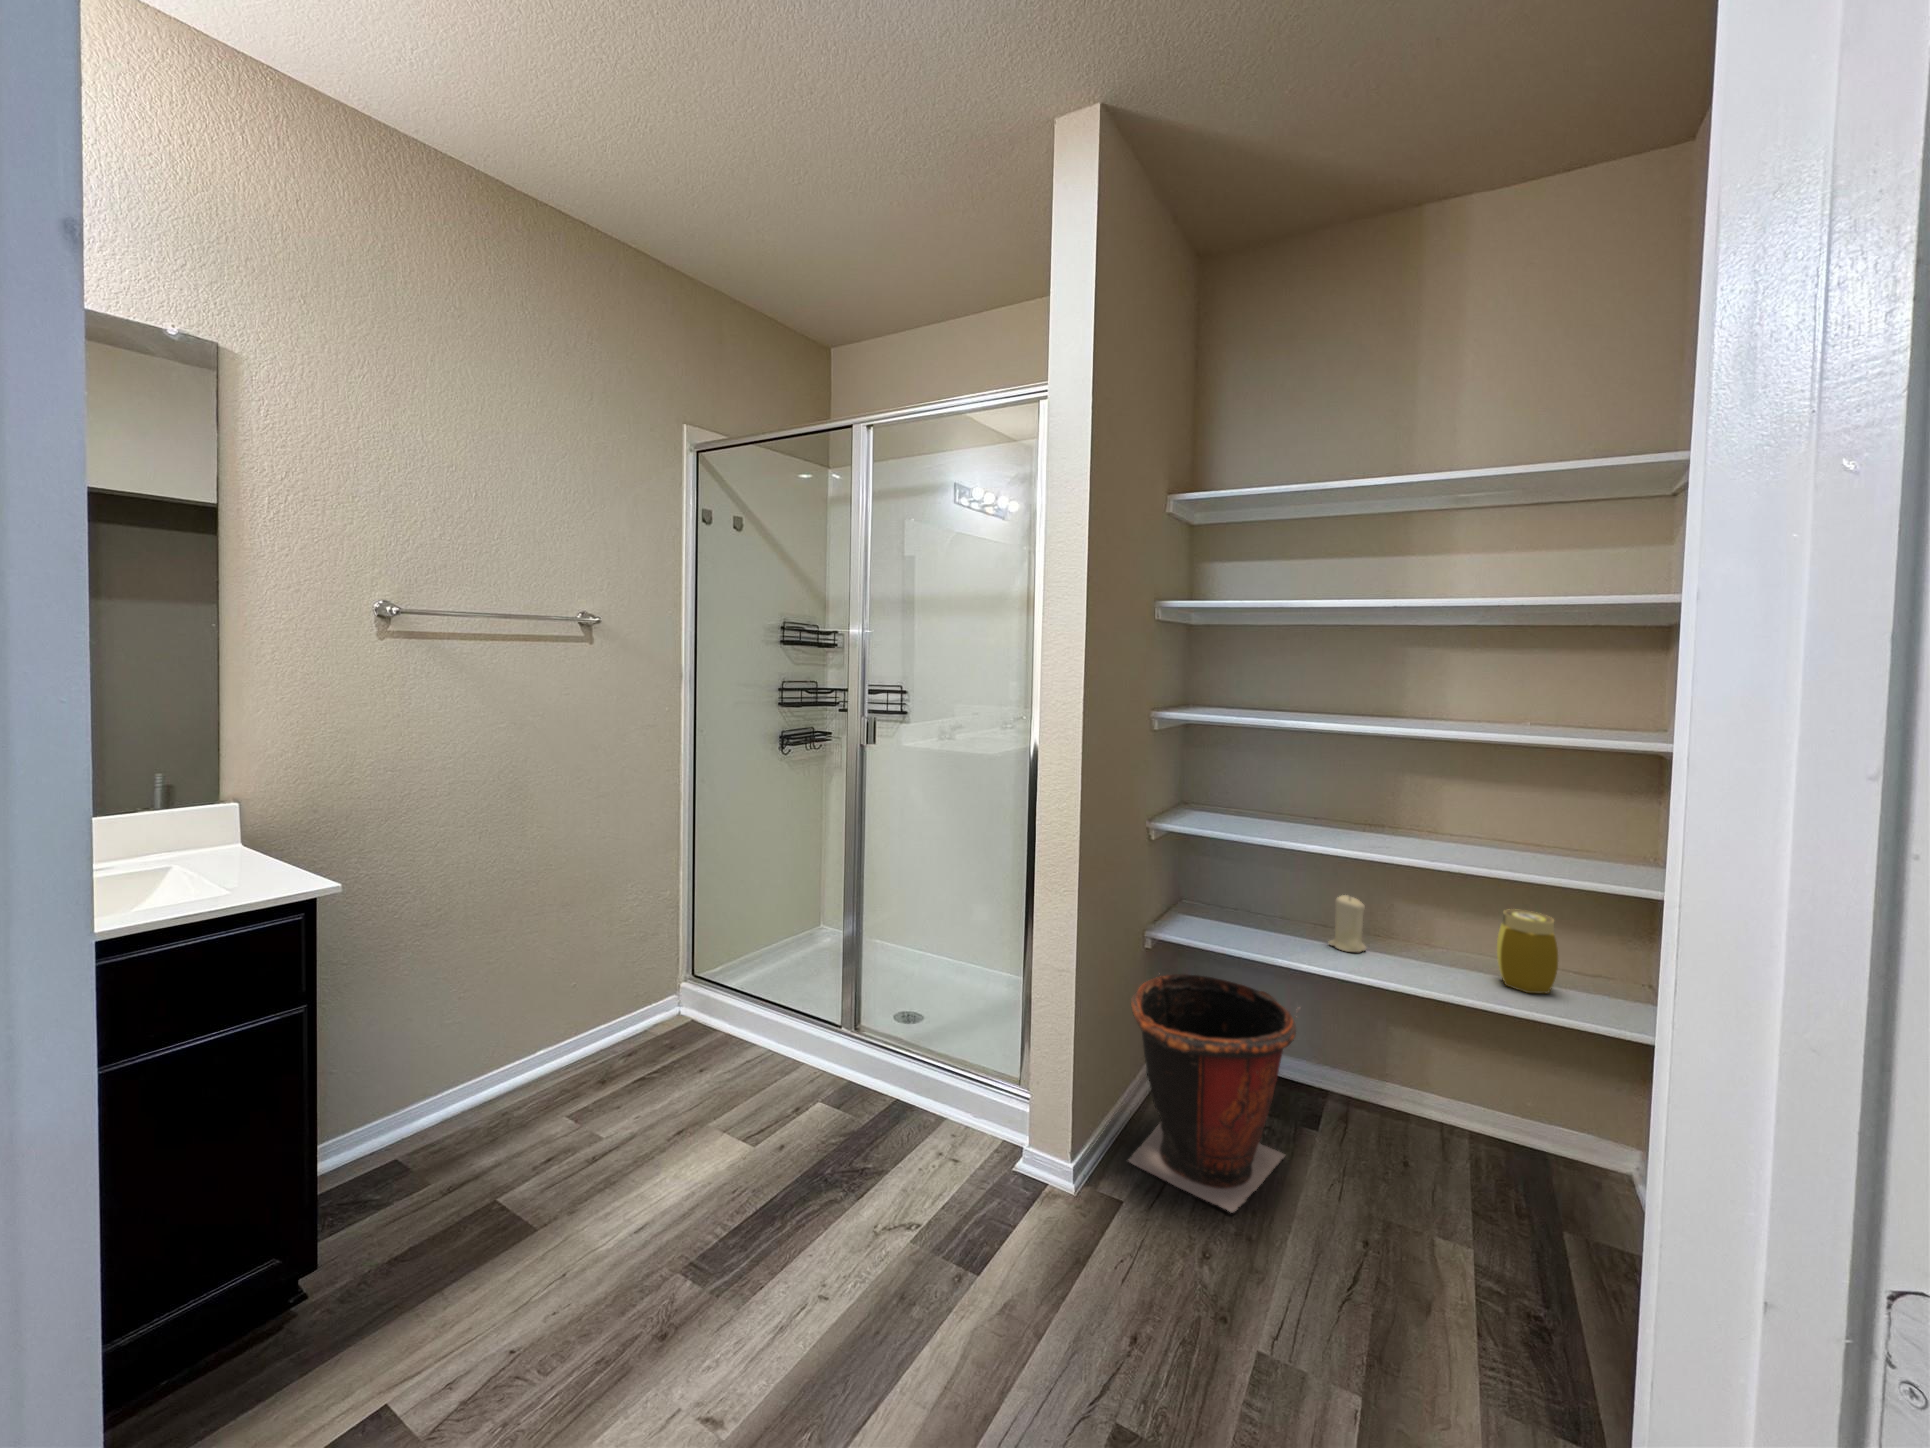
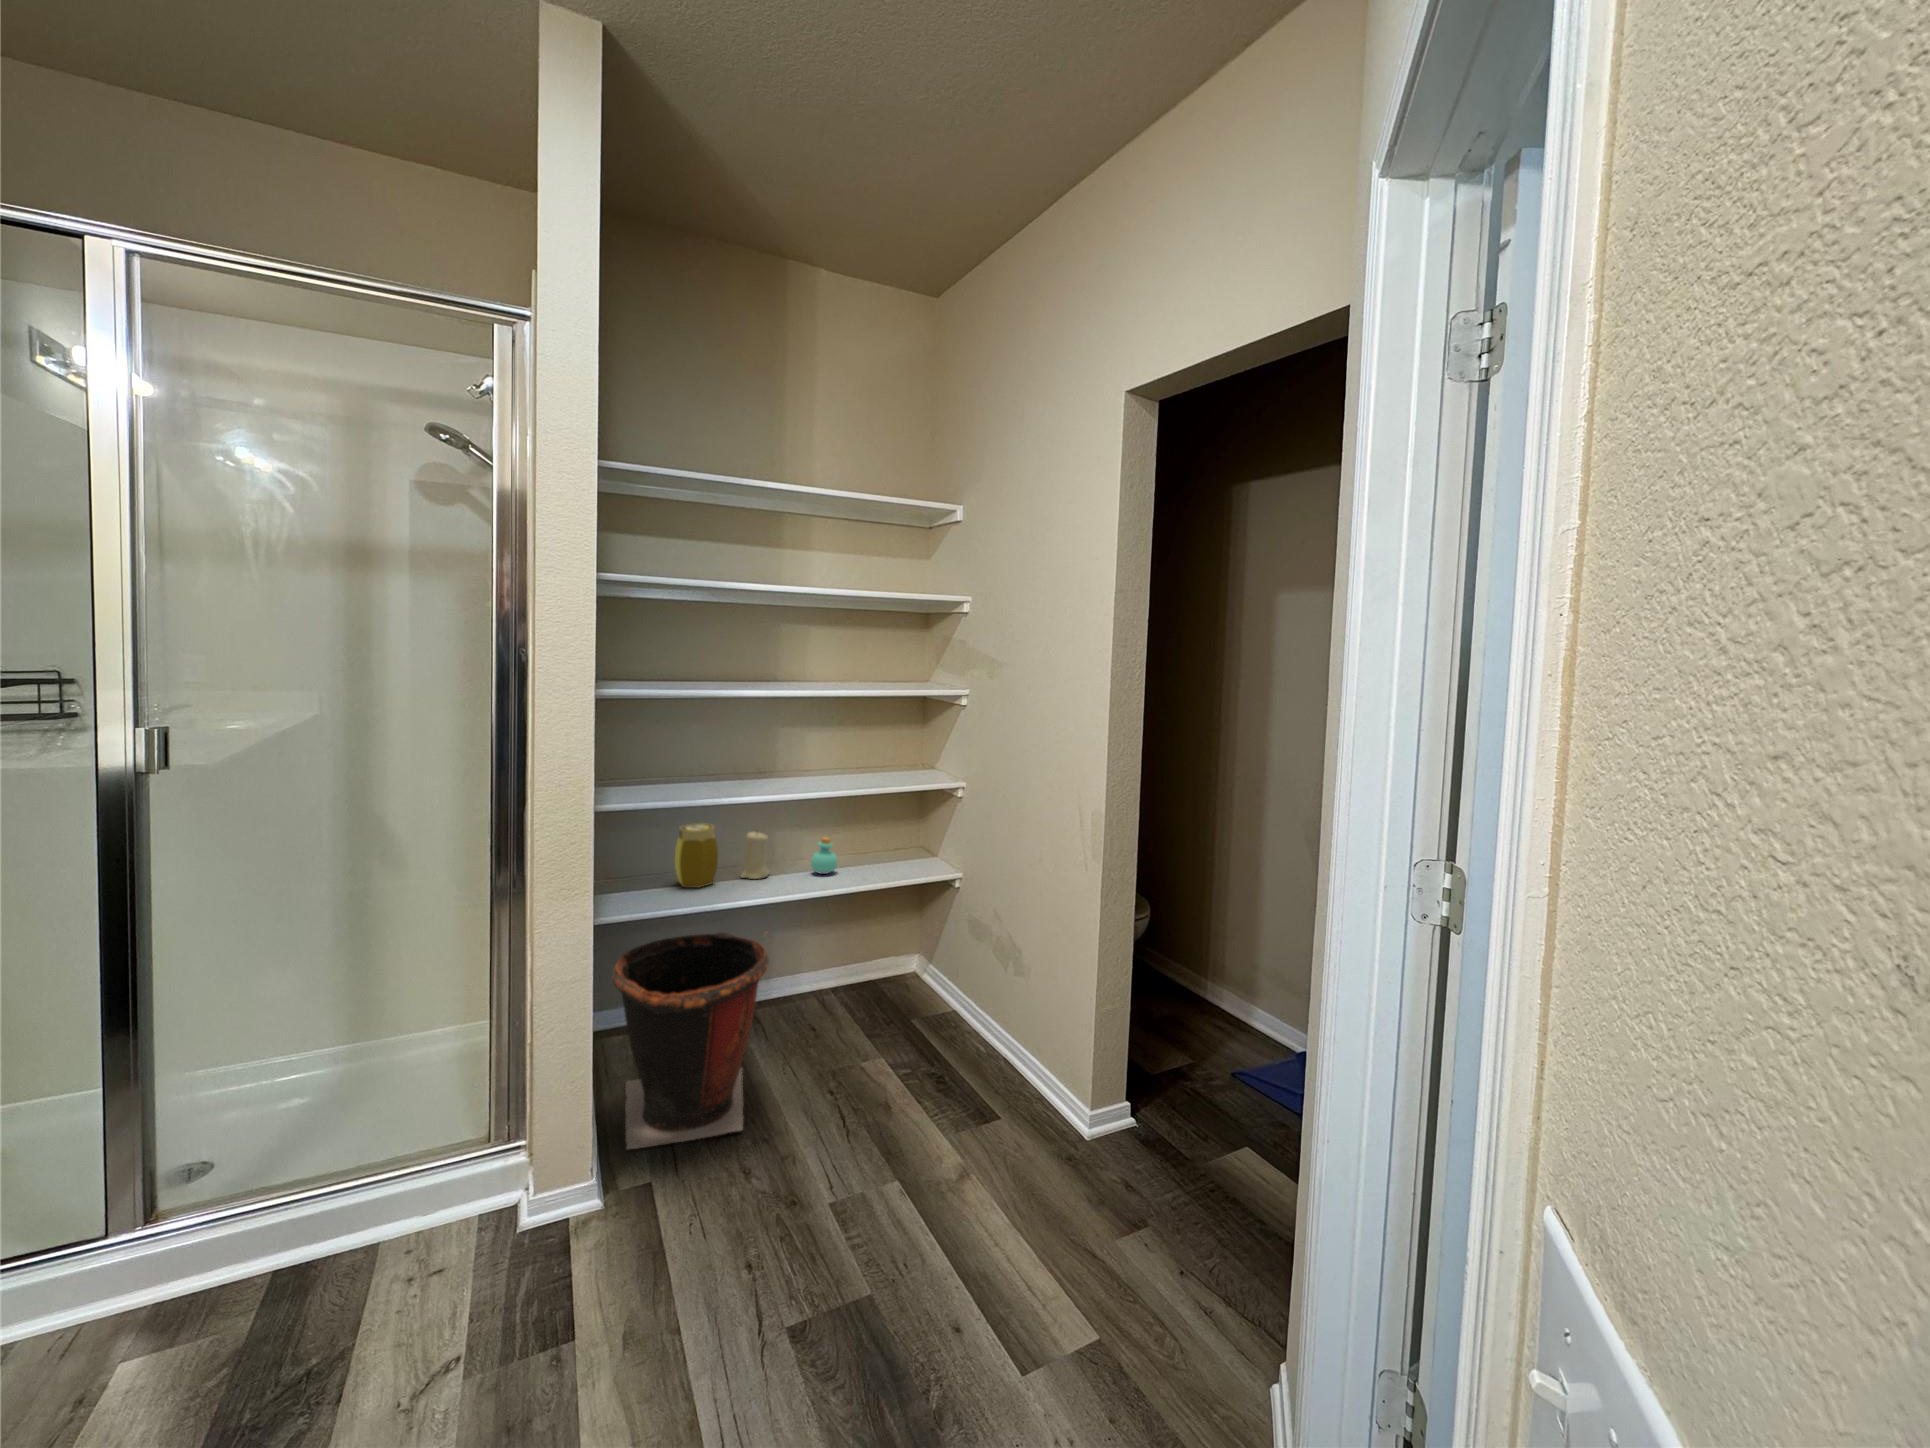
jar: present [1497,909,1558,994] -> present [675,823,718,888]
perfume bottle: none [1418,925,1458,973] -> present [811,837,837,874]

